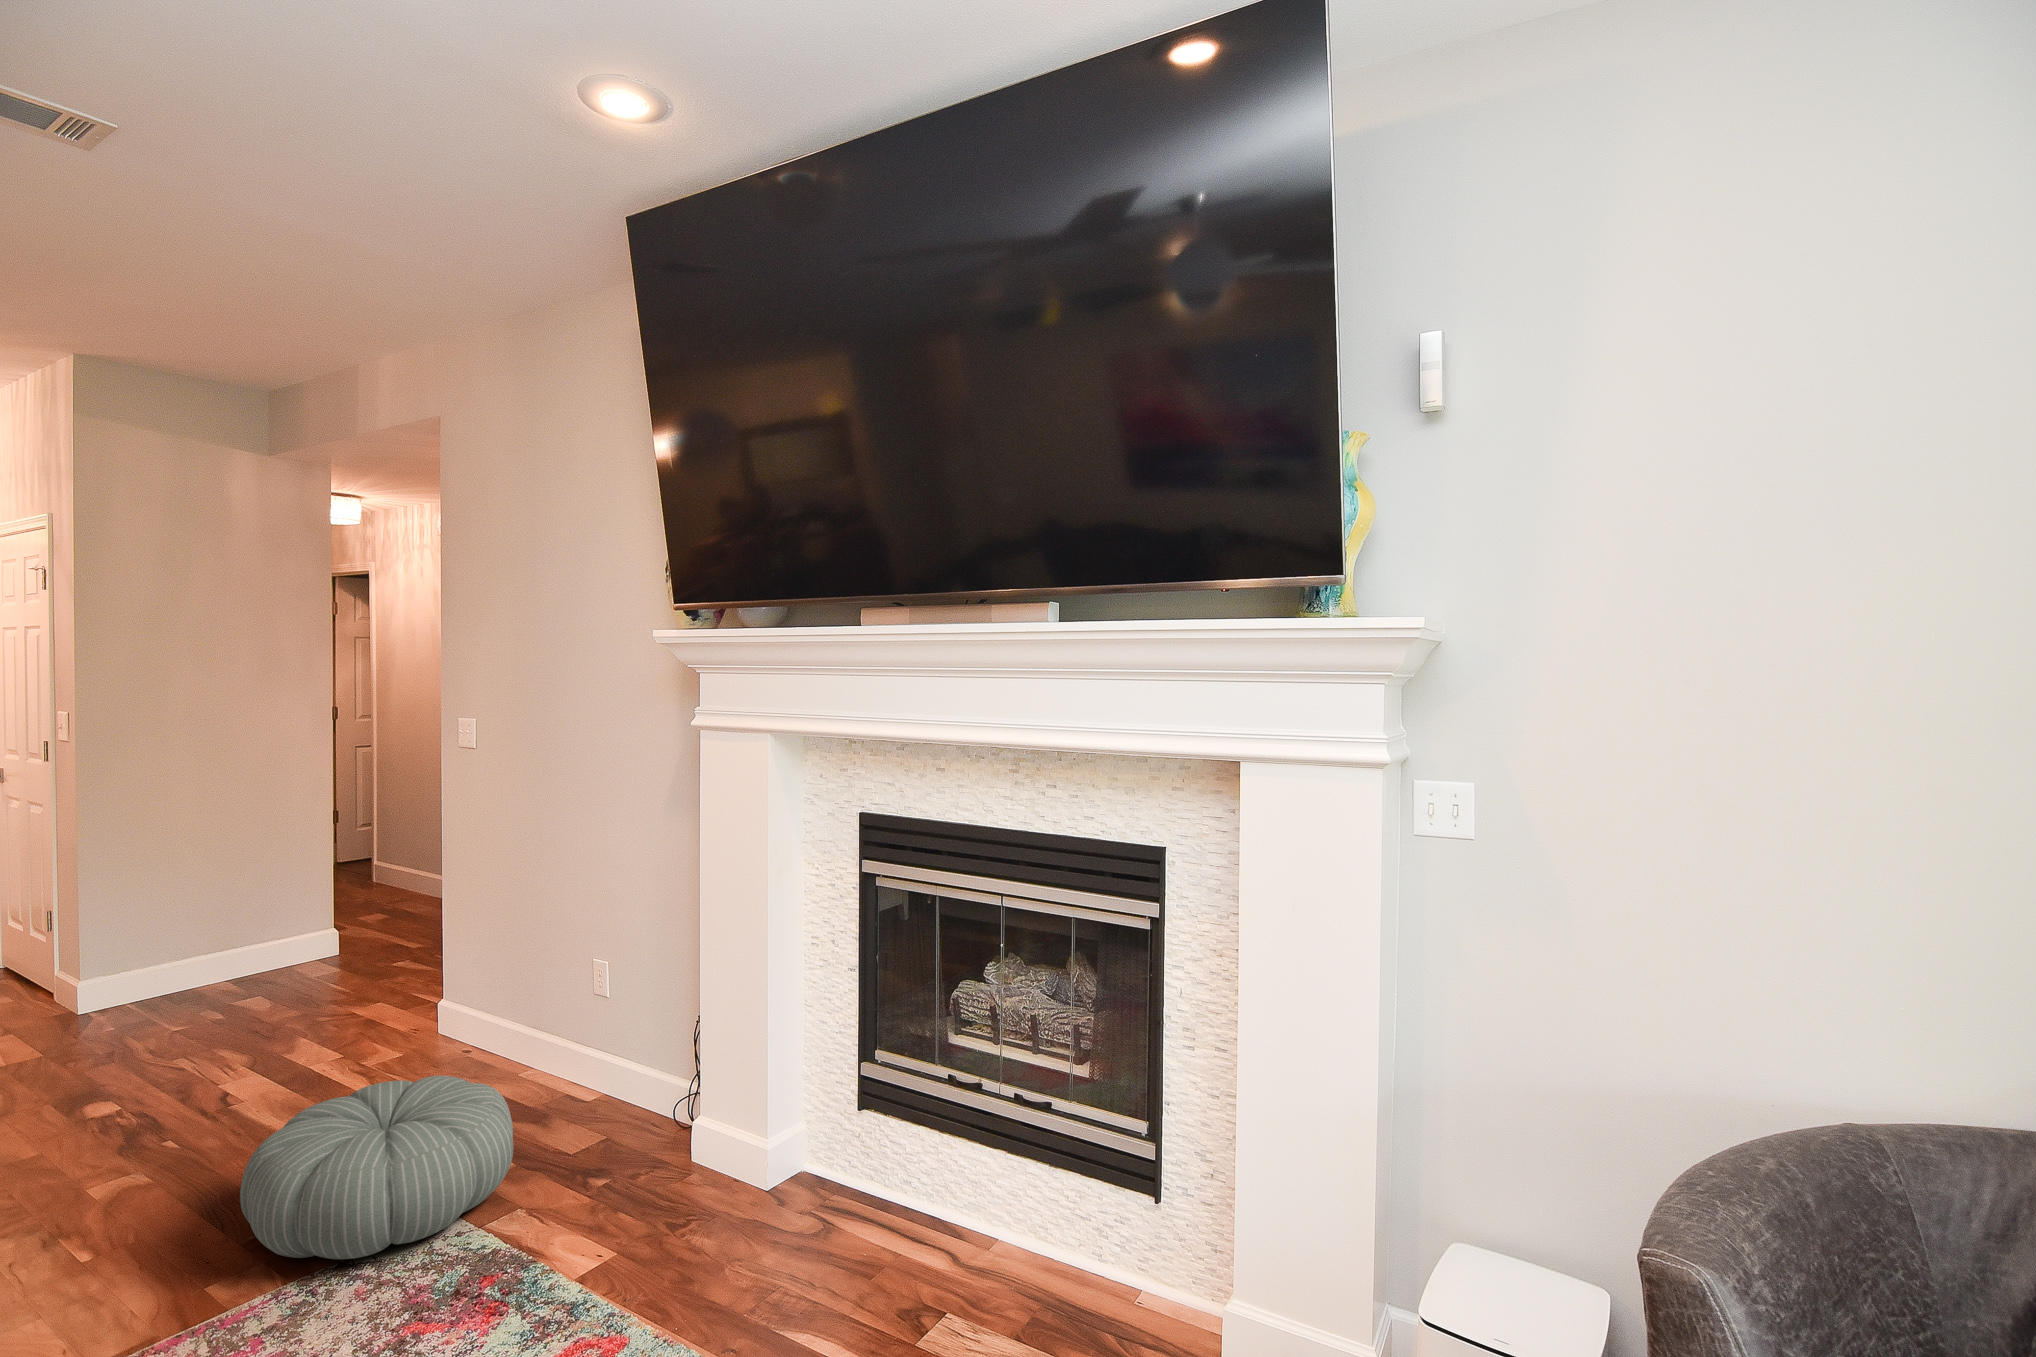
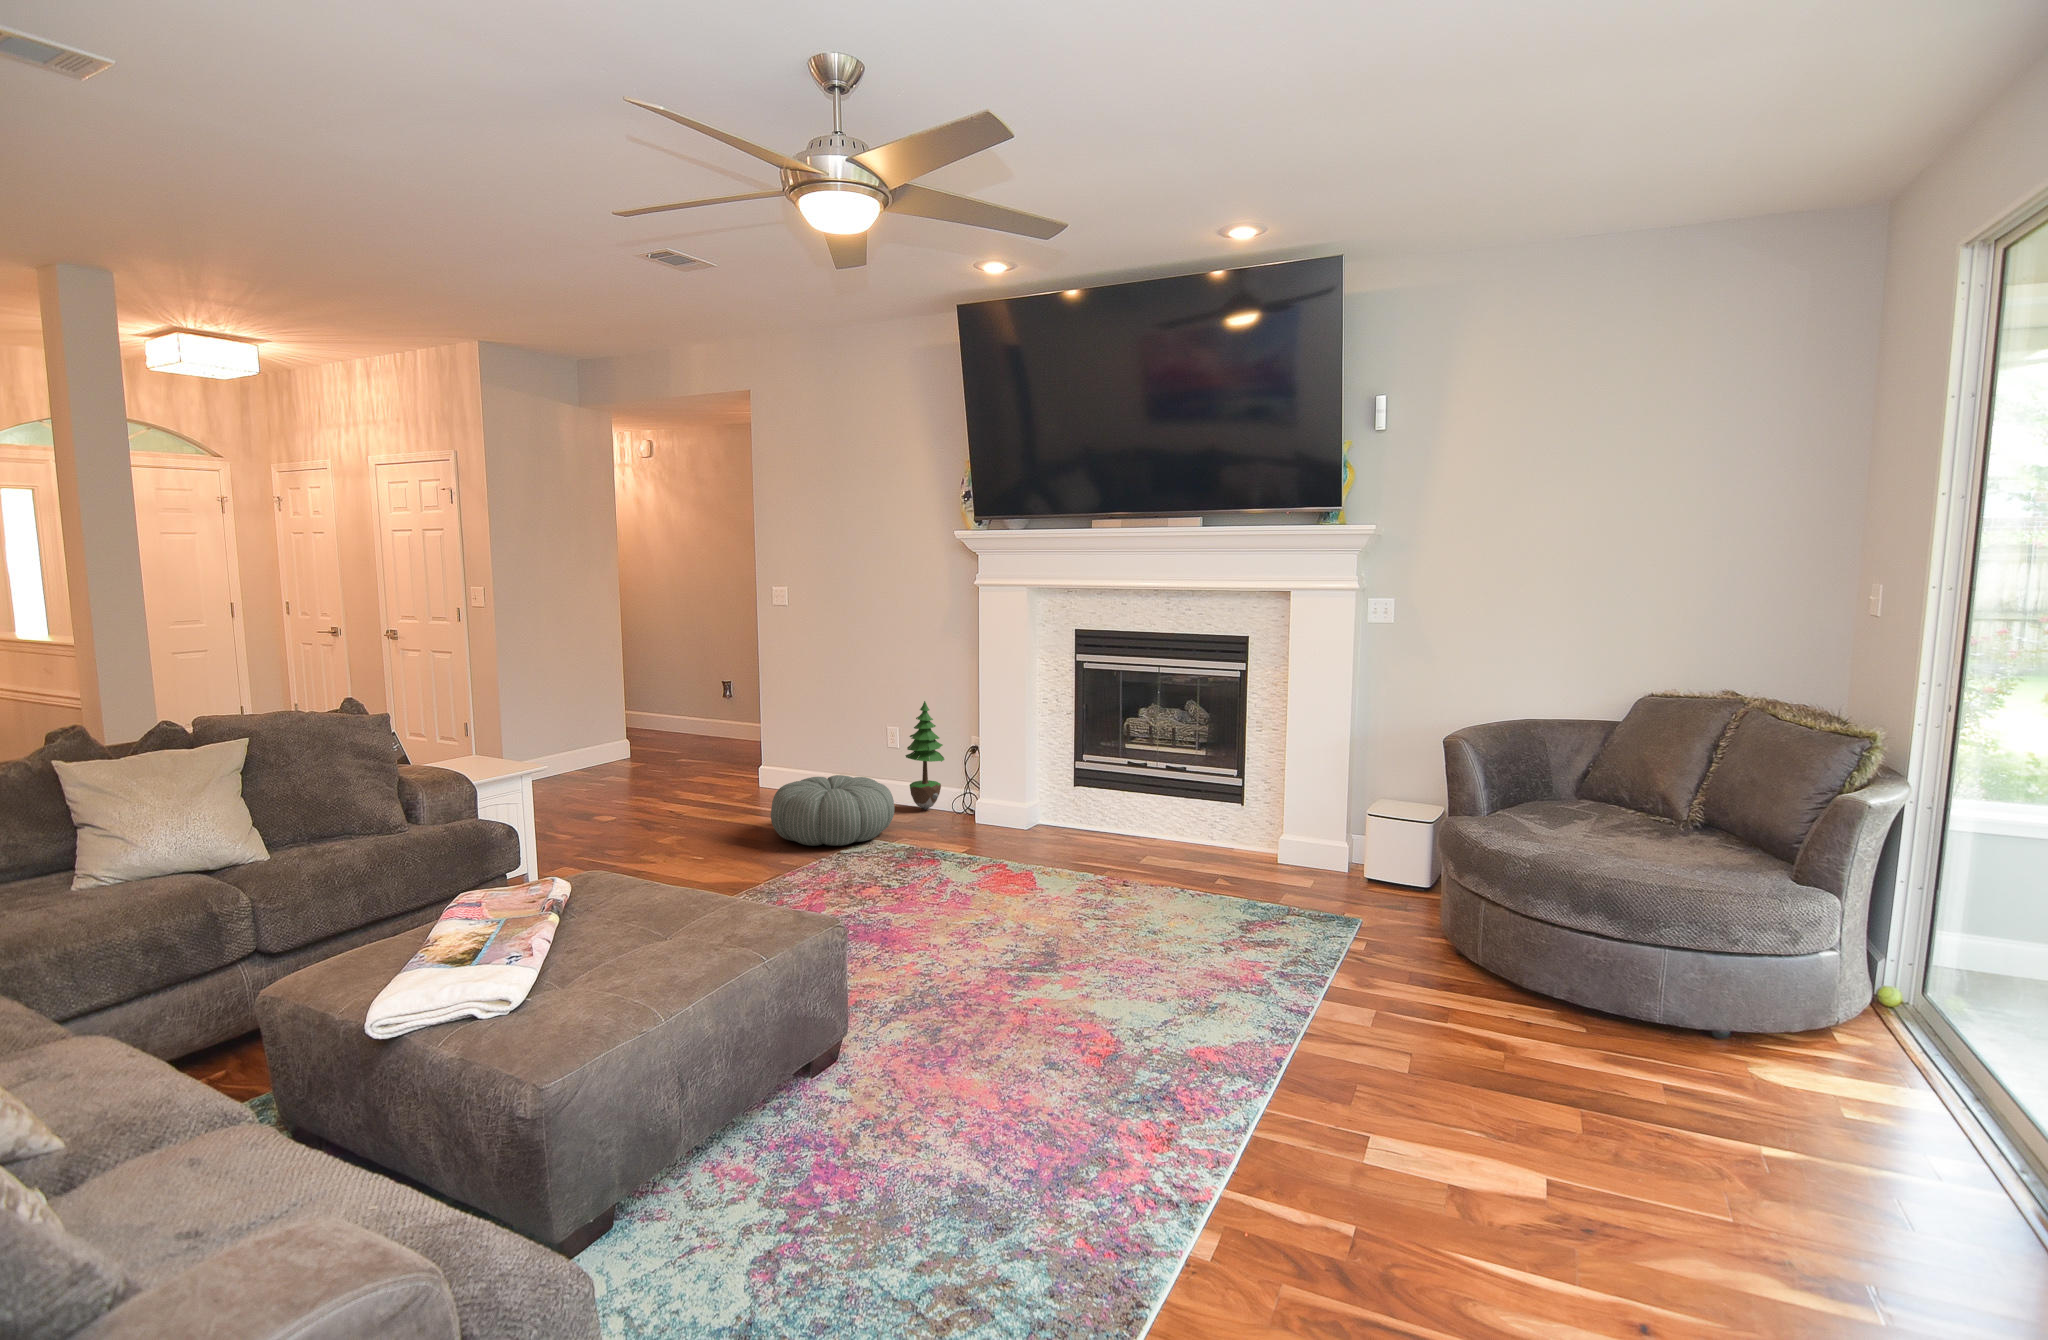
potted tree: none [587,926,663,1120] -> present [905,701,944,810]

